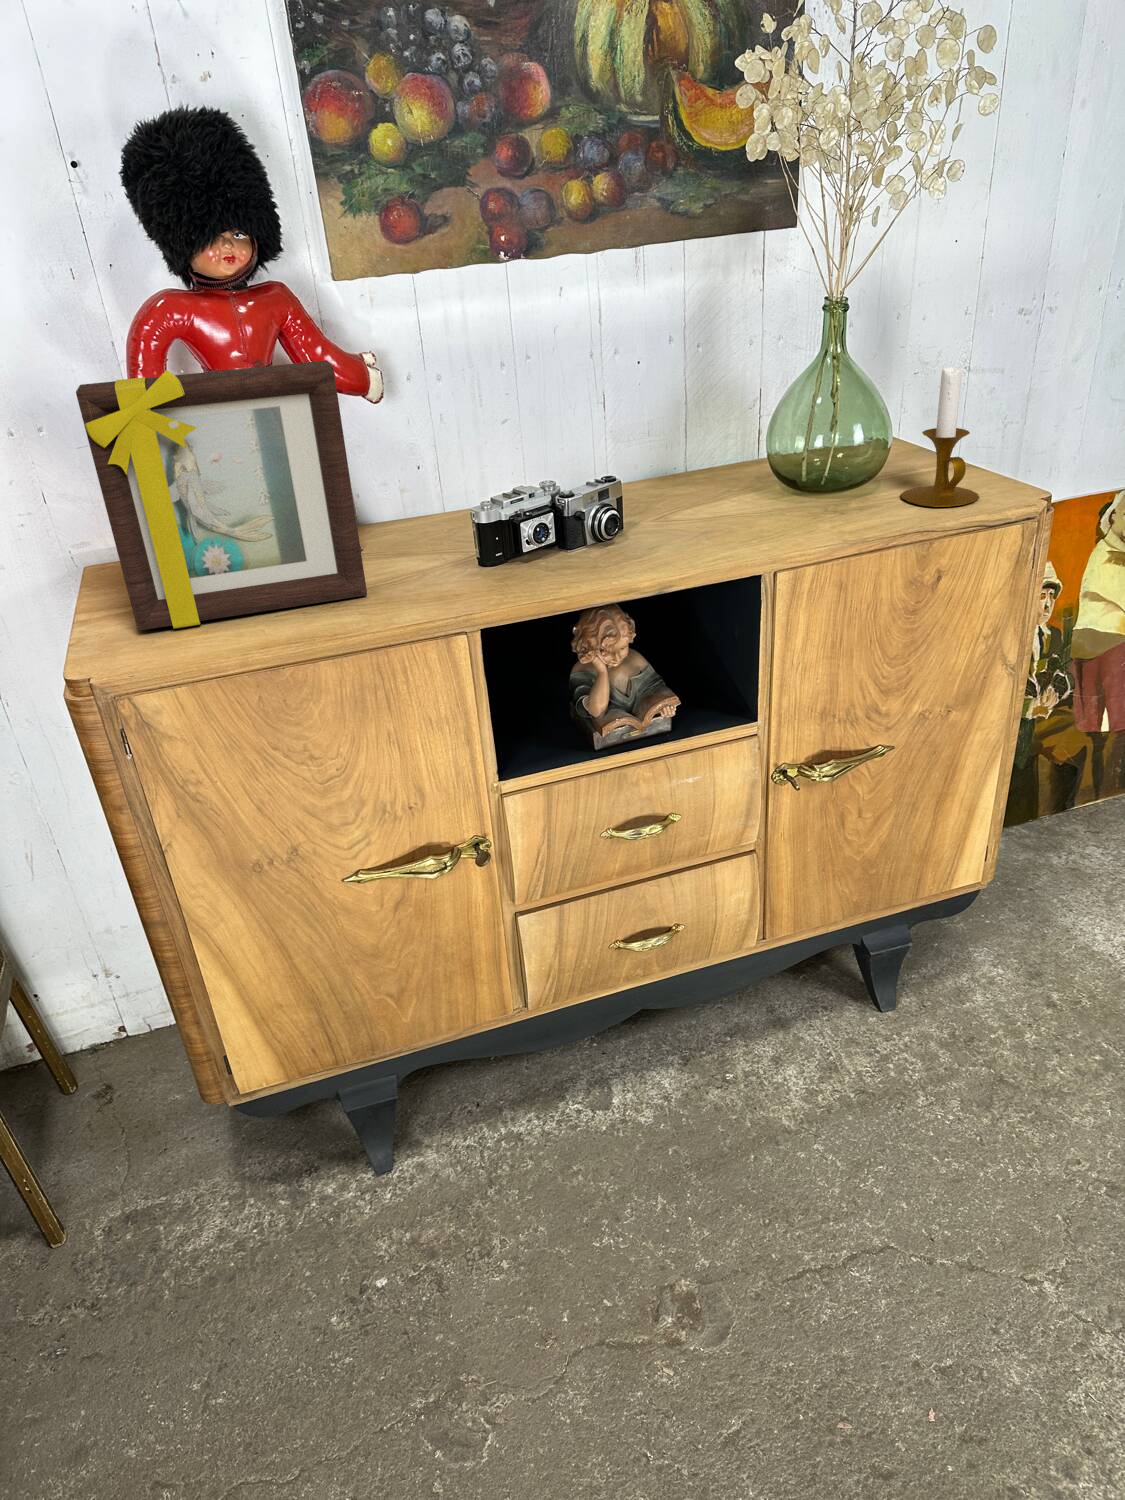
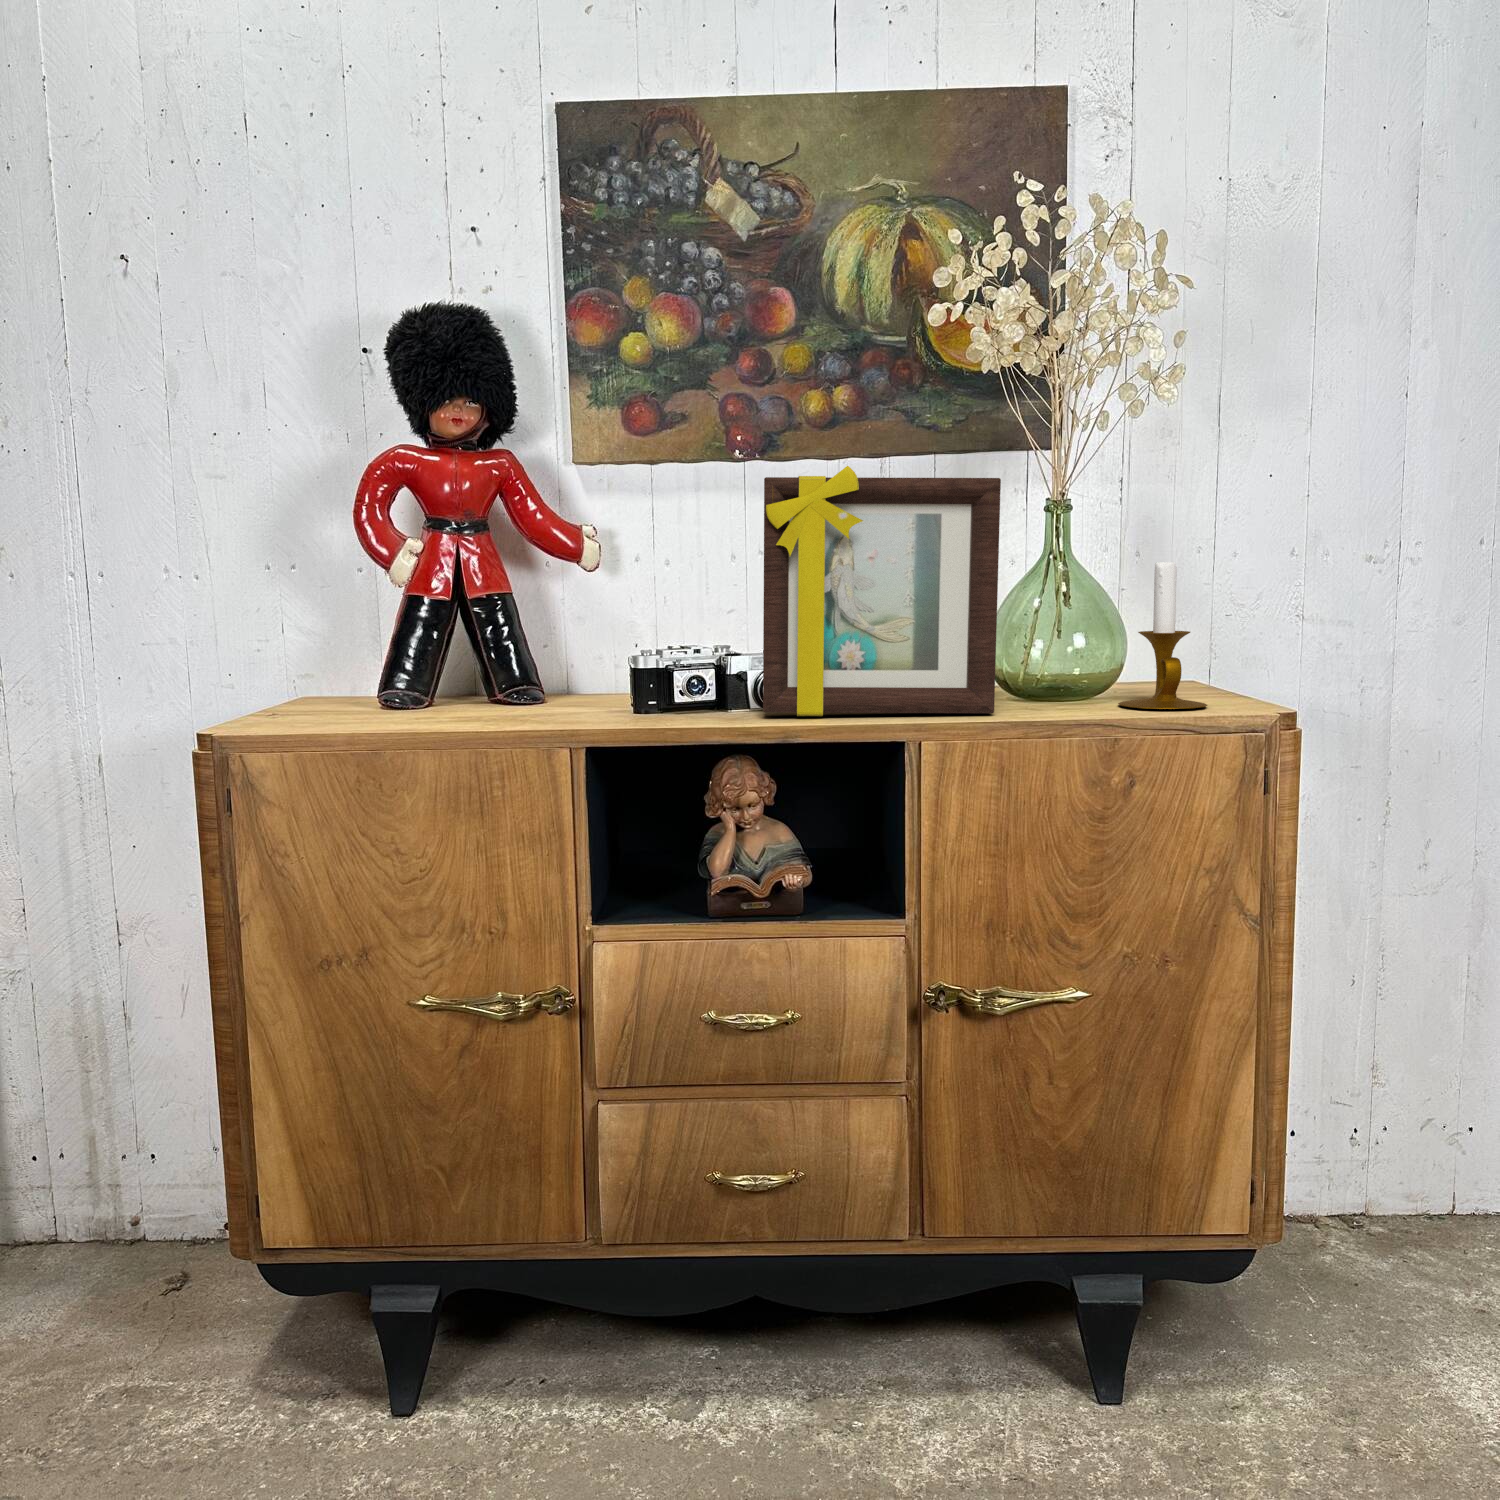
picture frame: present [76,360,367,630] -> present [763,466,1001,716]

